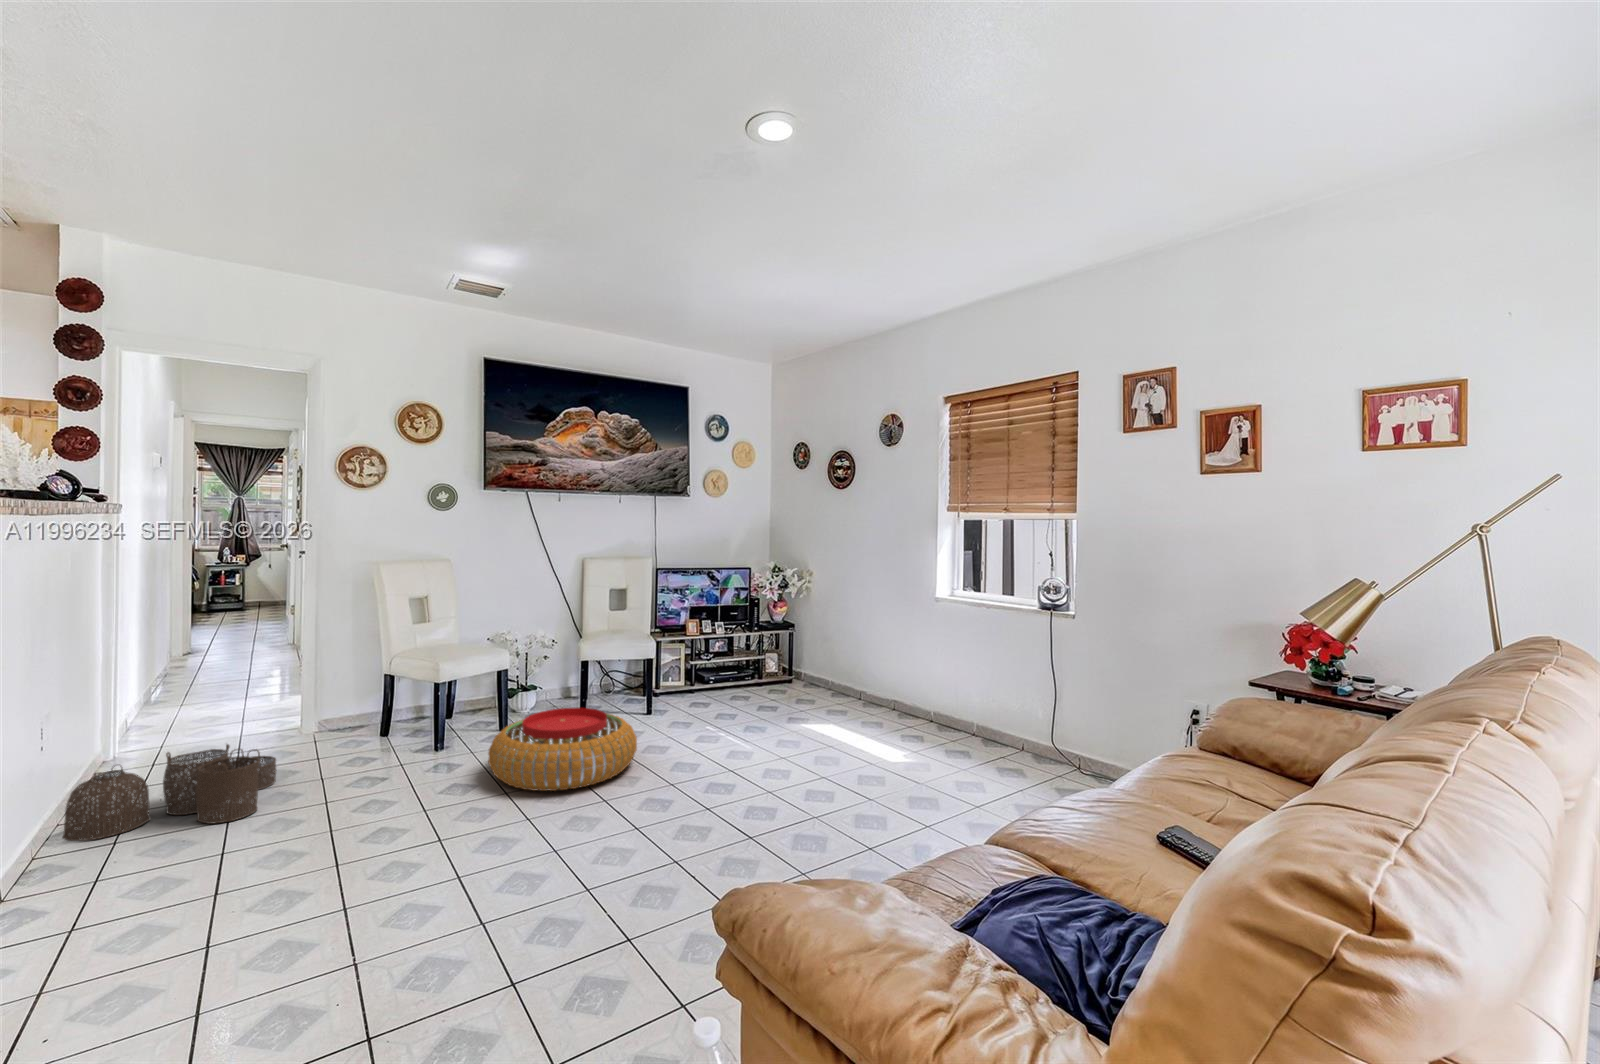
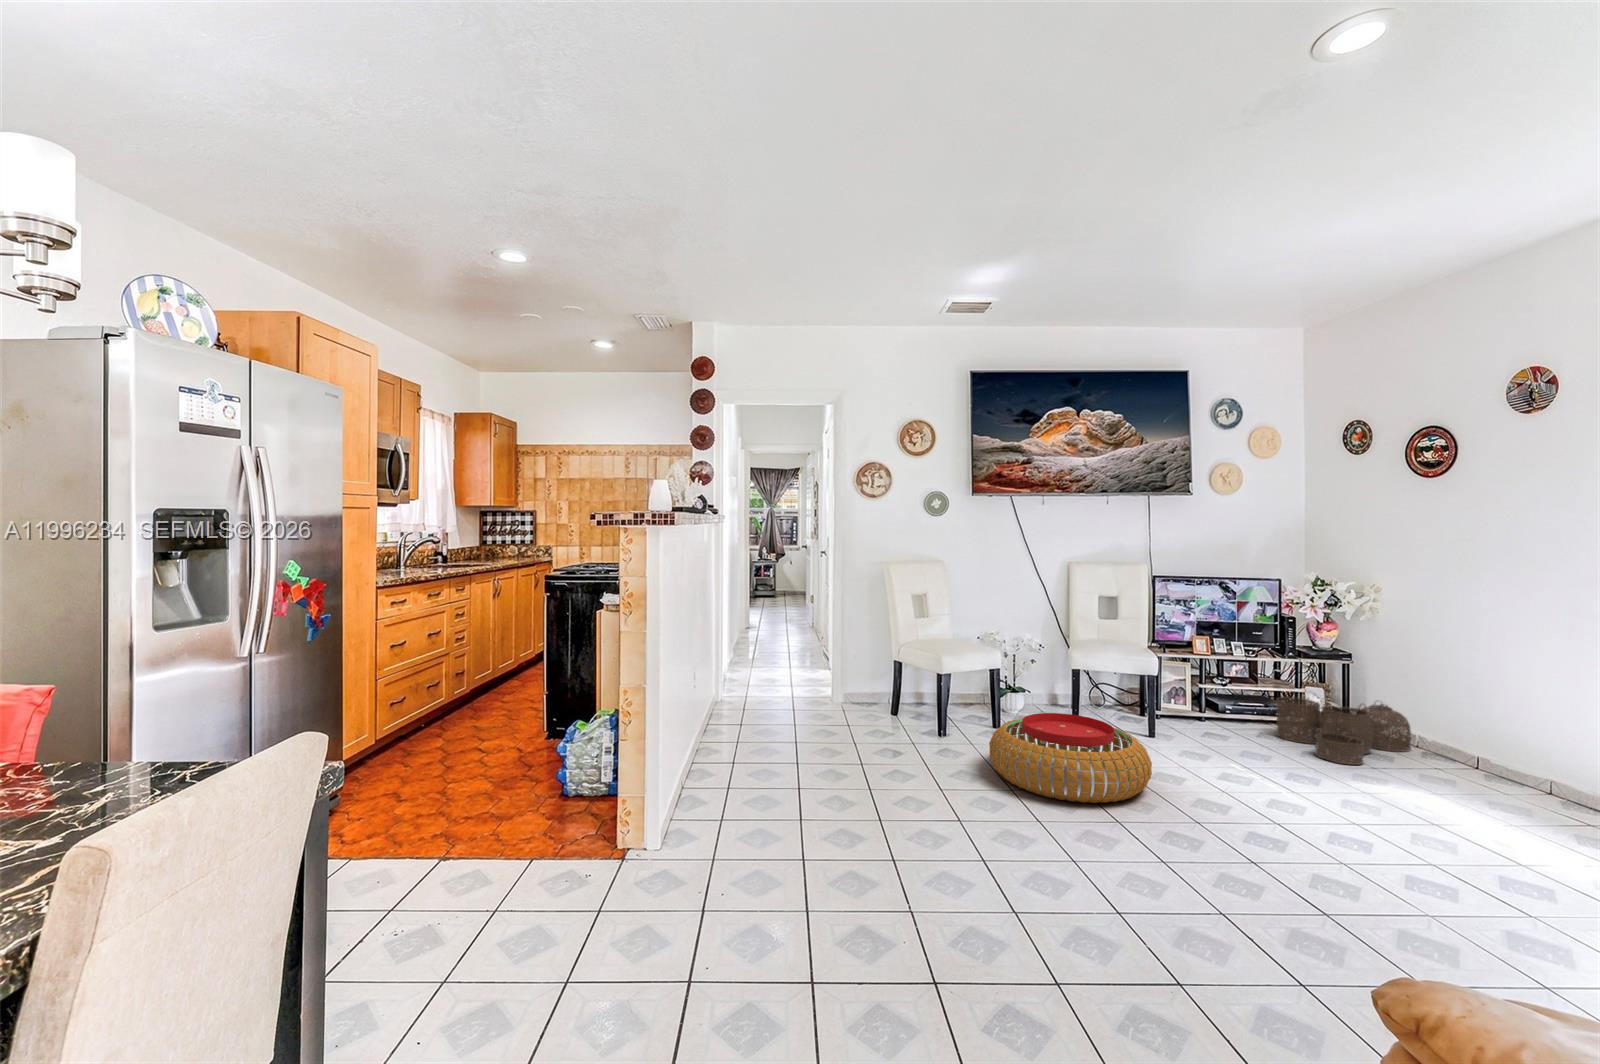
woven basket: present [62,744,277,841] -> present [1276,693,1411,765]

